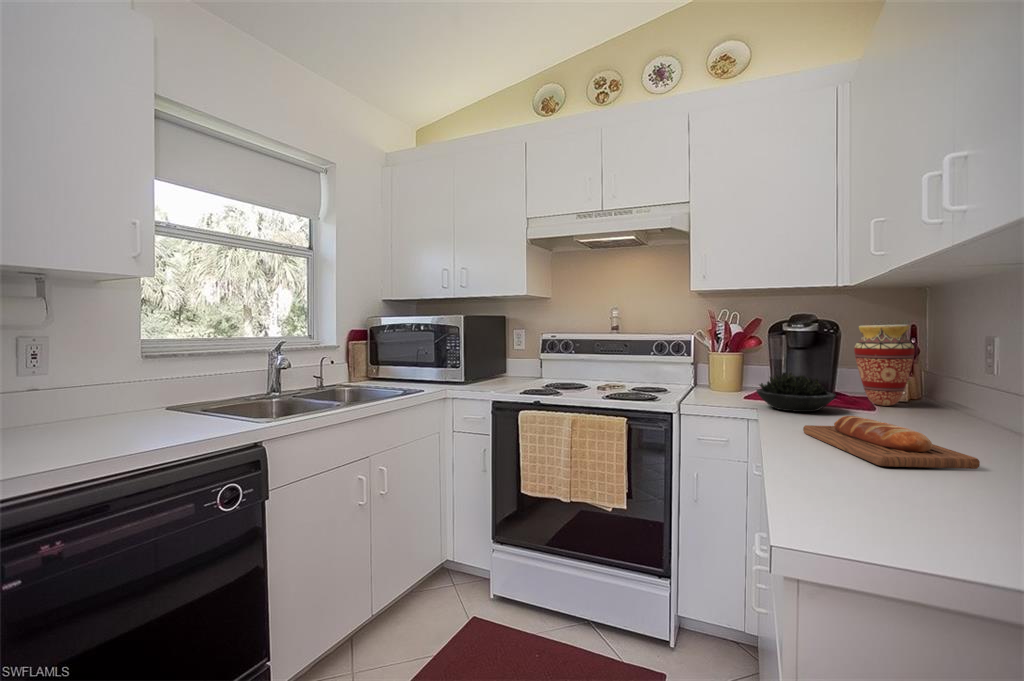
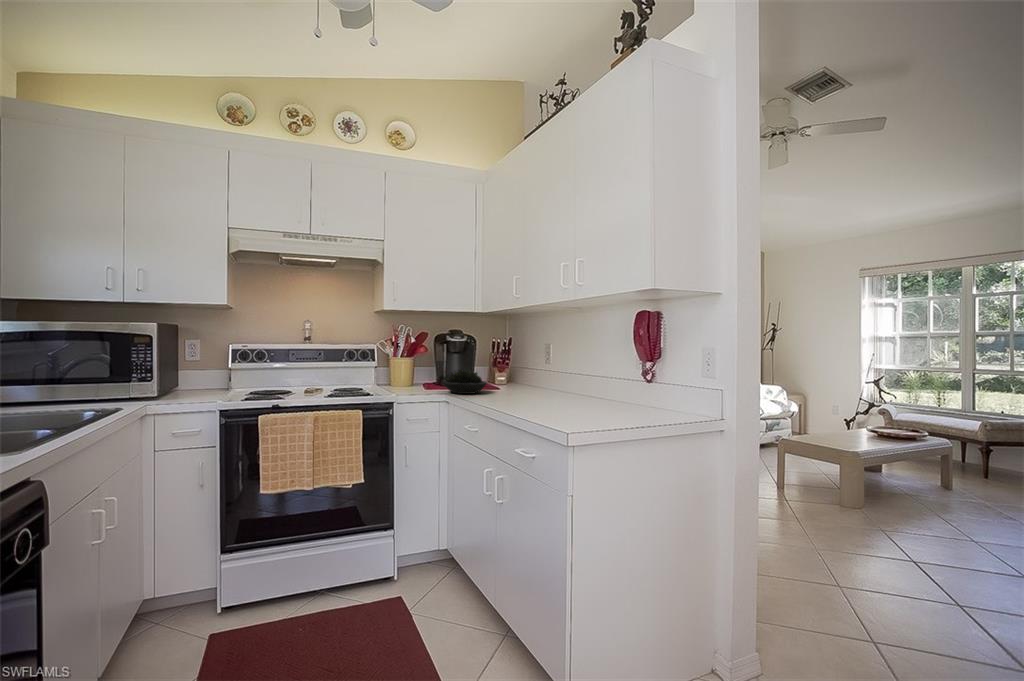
vase: present [854,325,915,406] -> none [486,339,514,387]
bread loaf: present [803,416,980,469] -> none [492,390,573,411]

